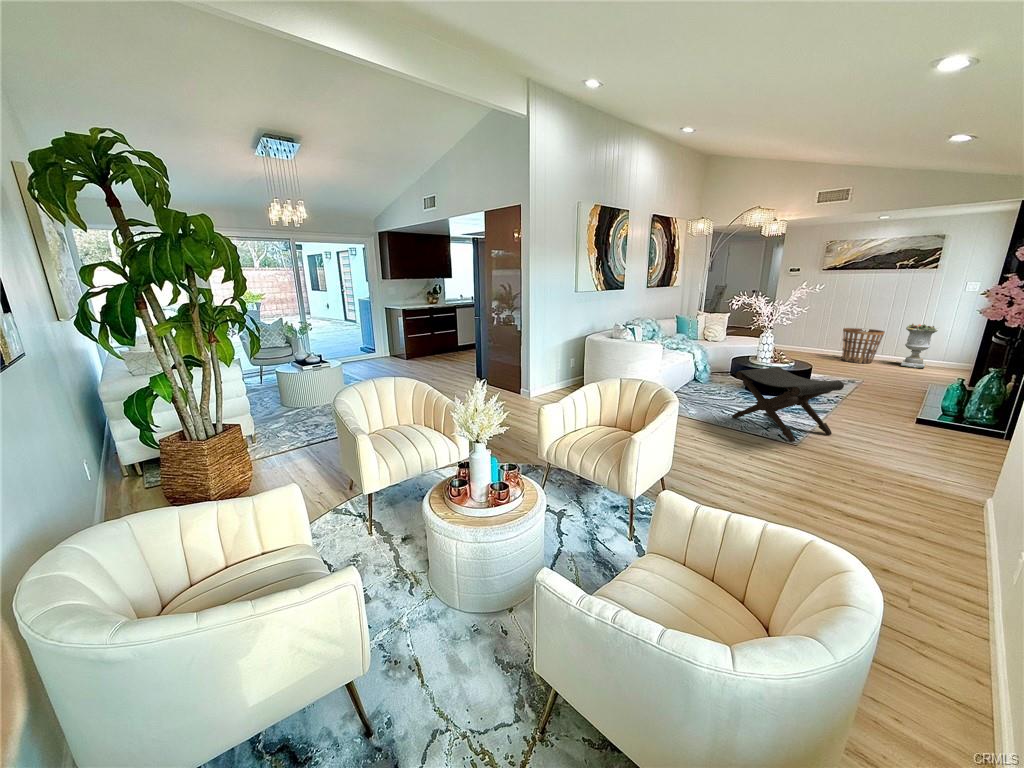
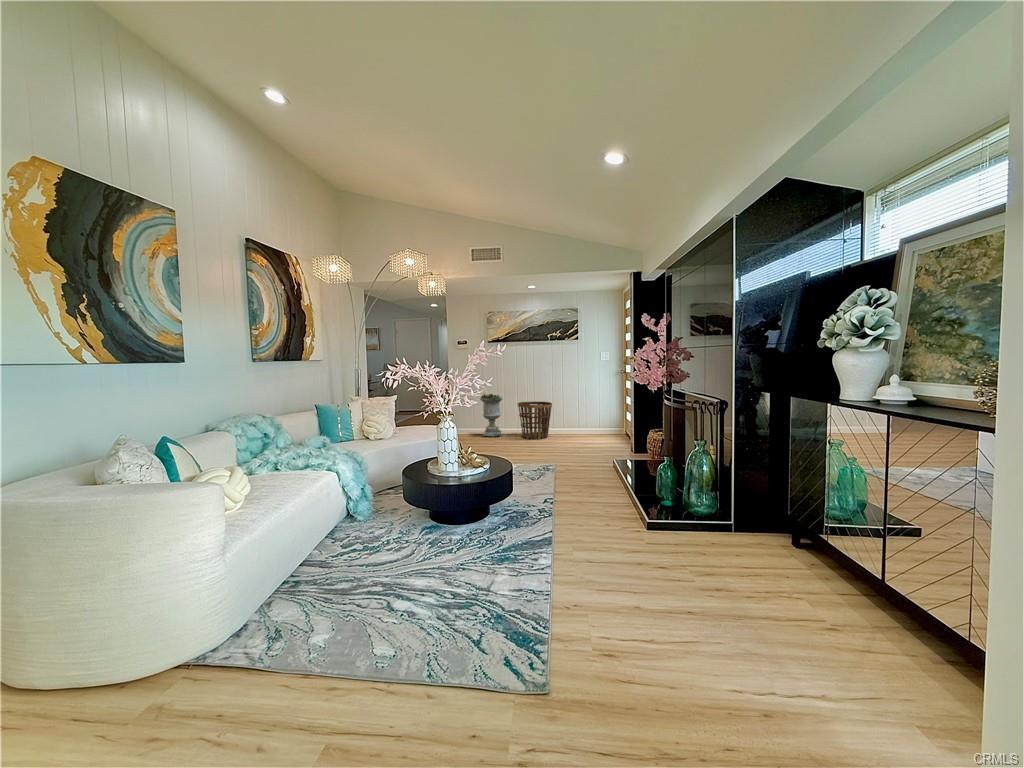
planter: present [901,324,938,368] -> present [480,394,503,437]
footstool: present [732,367,844,441] -> none [400,488,586,686]

